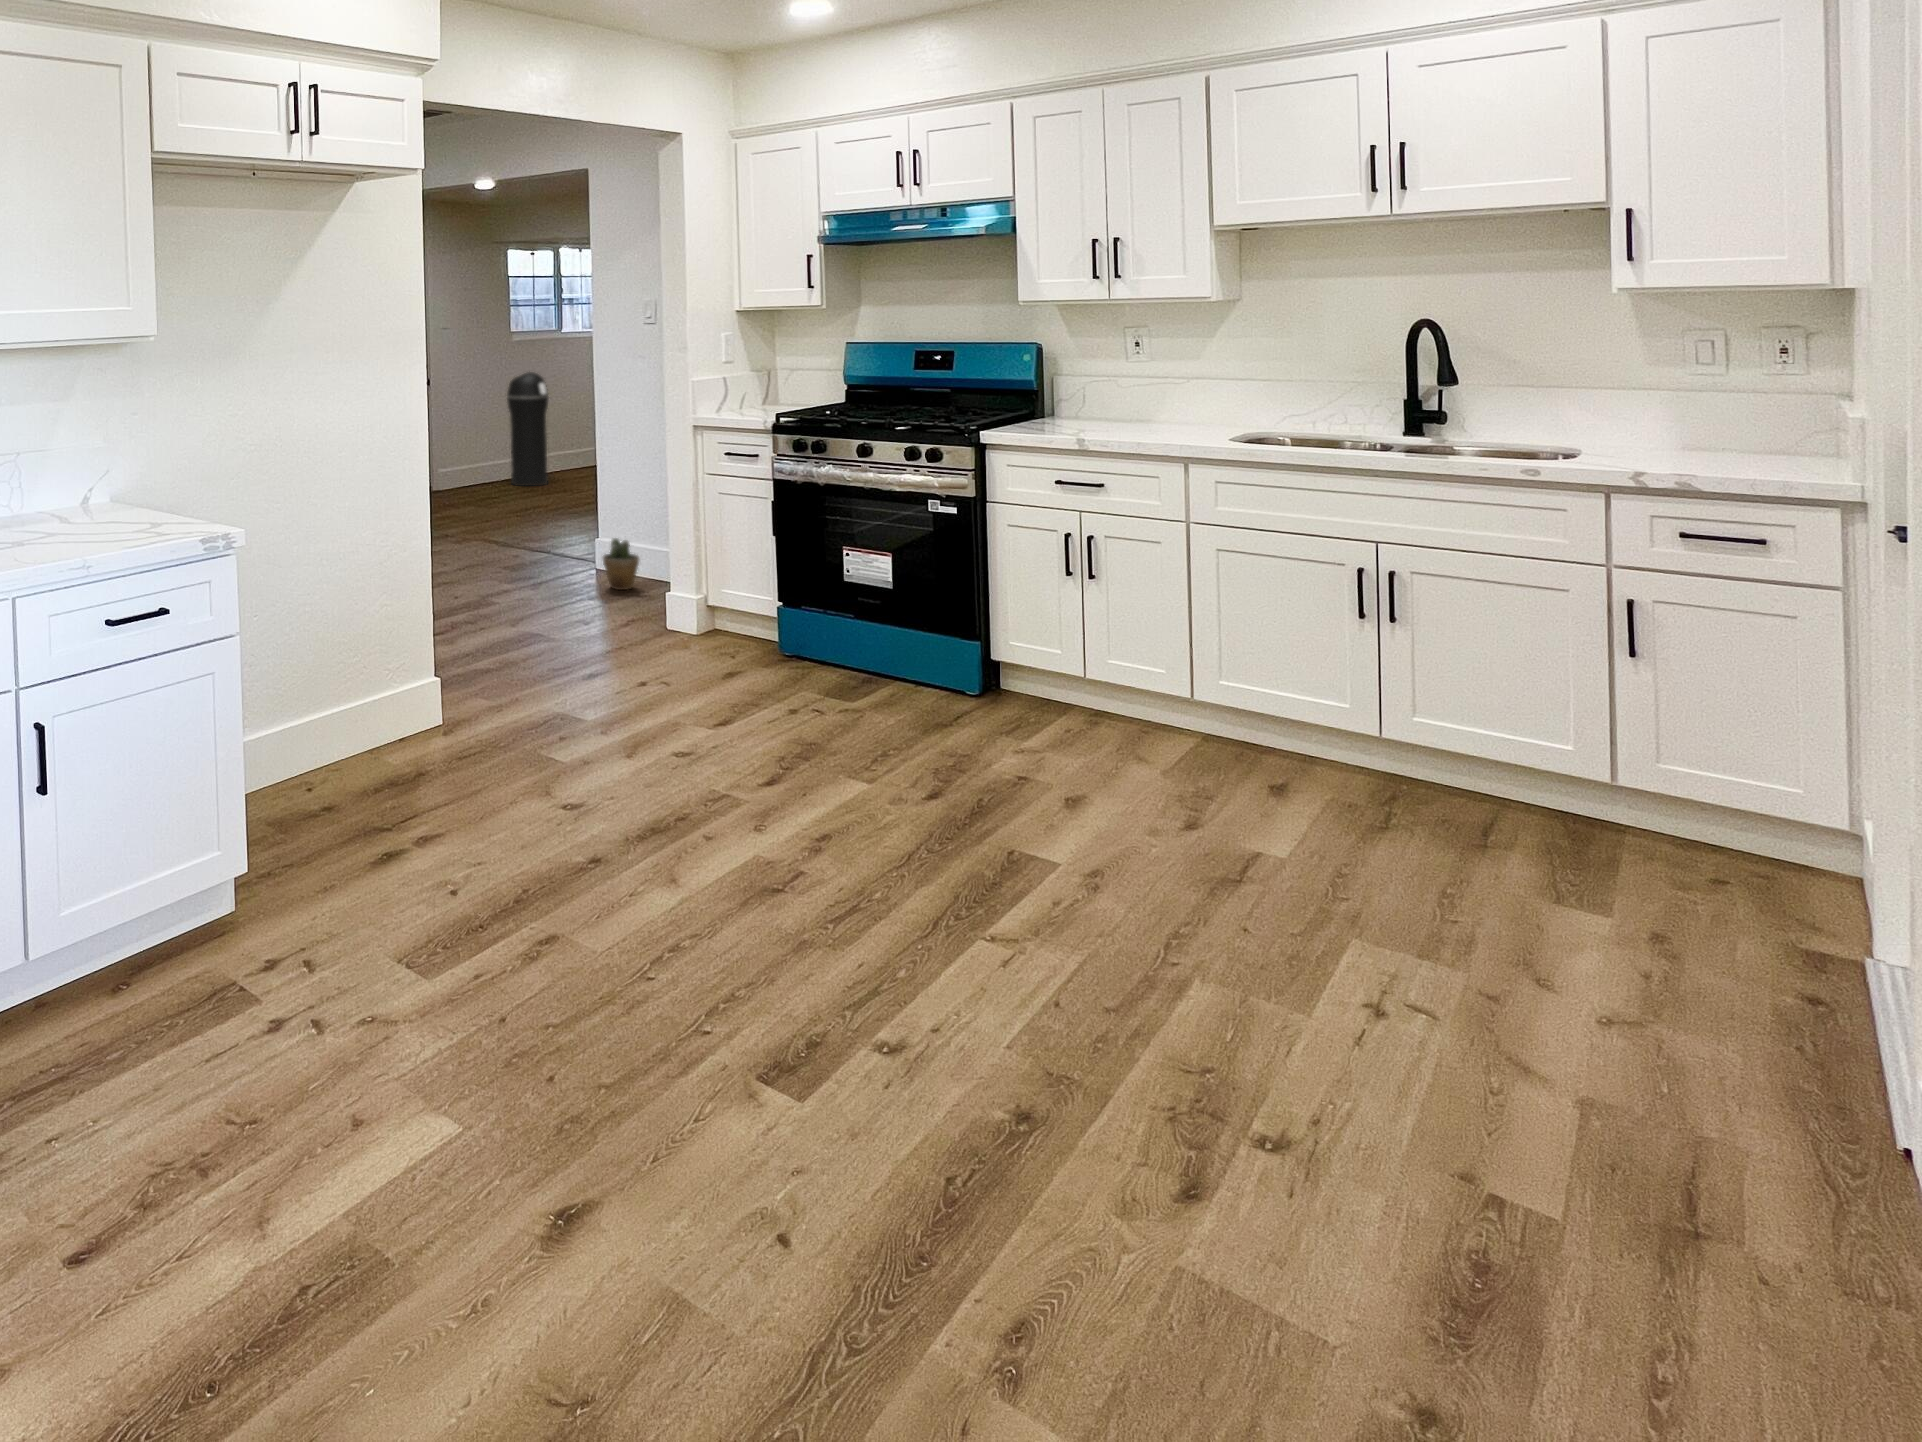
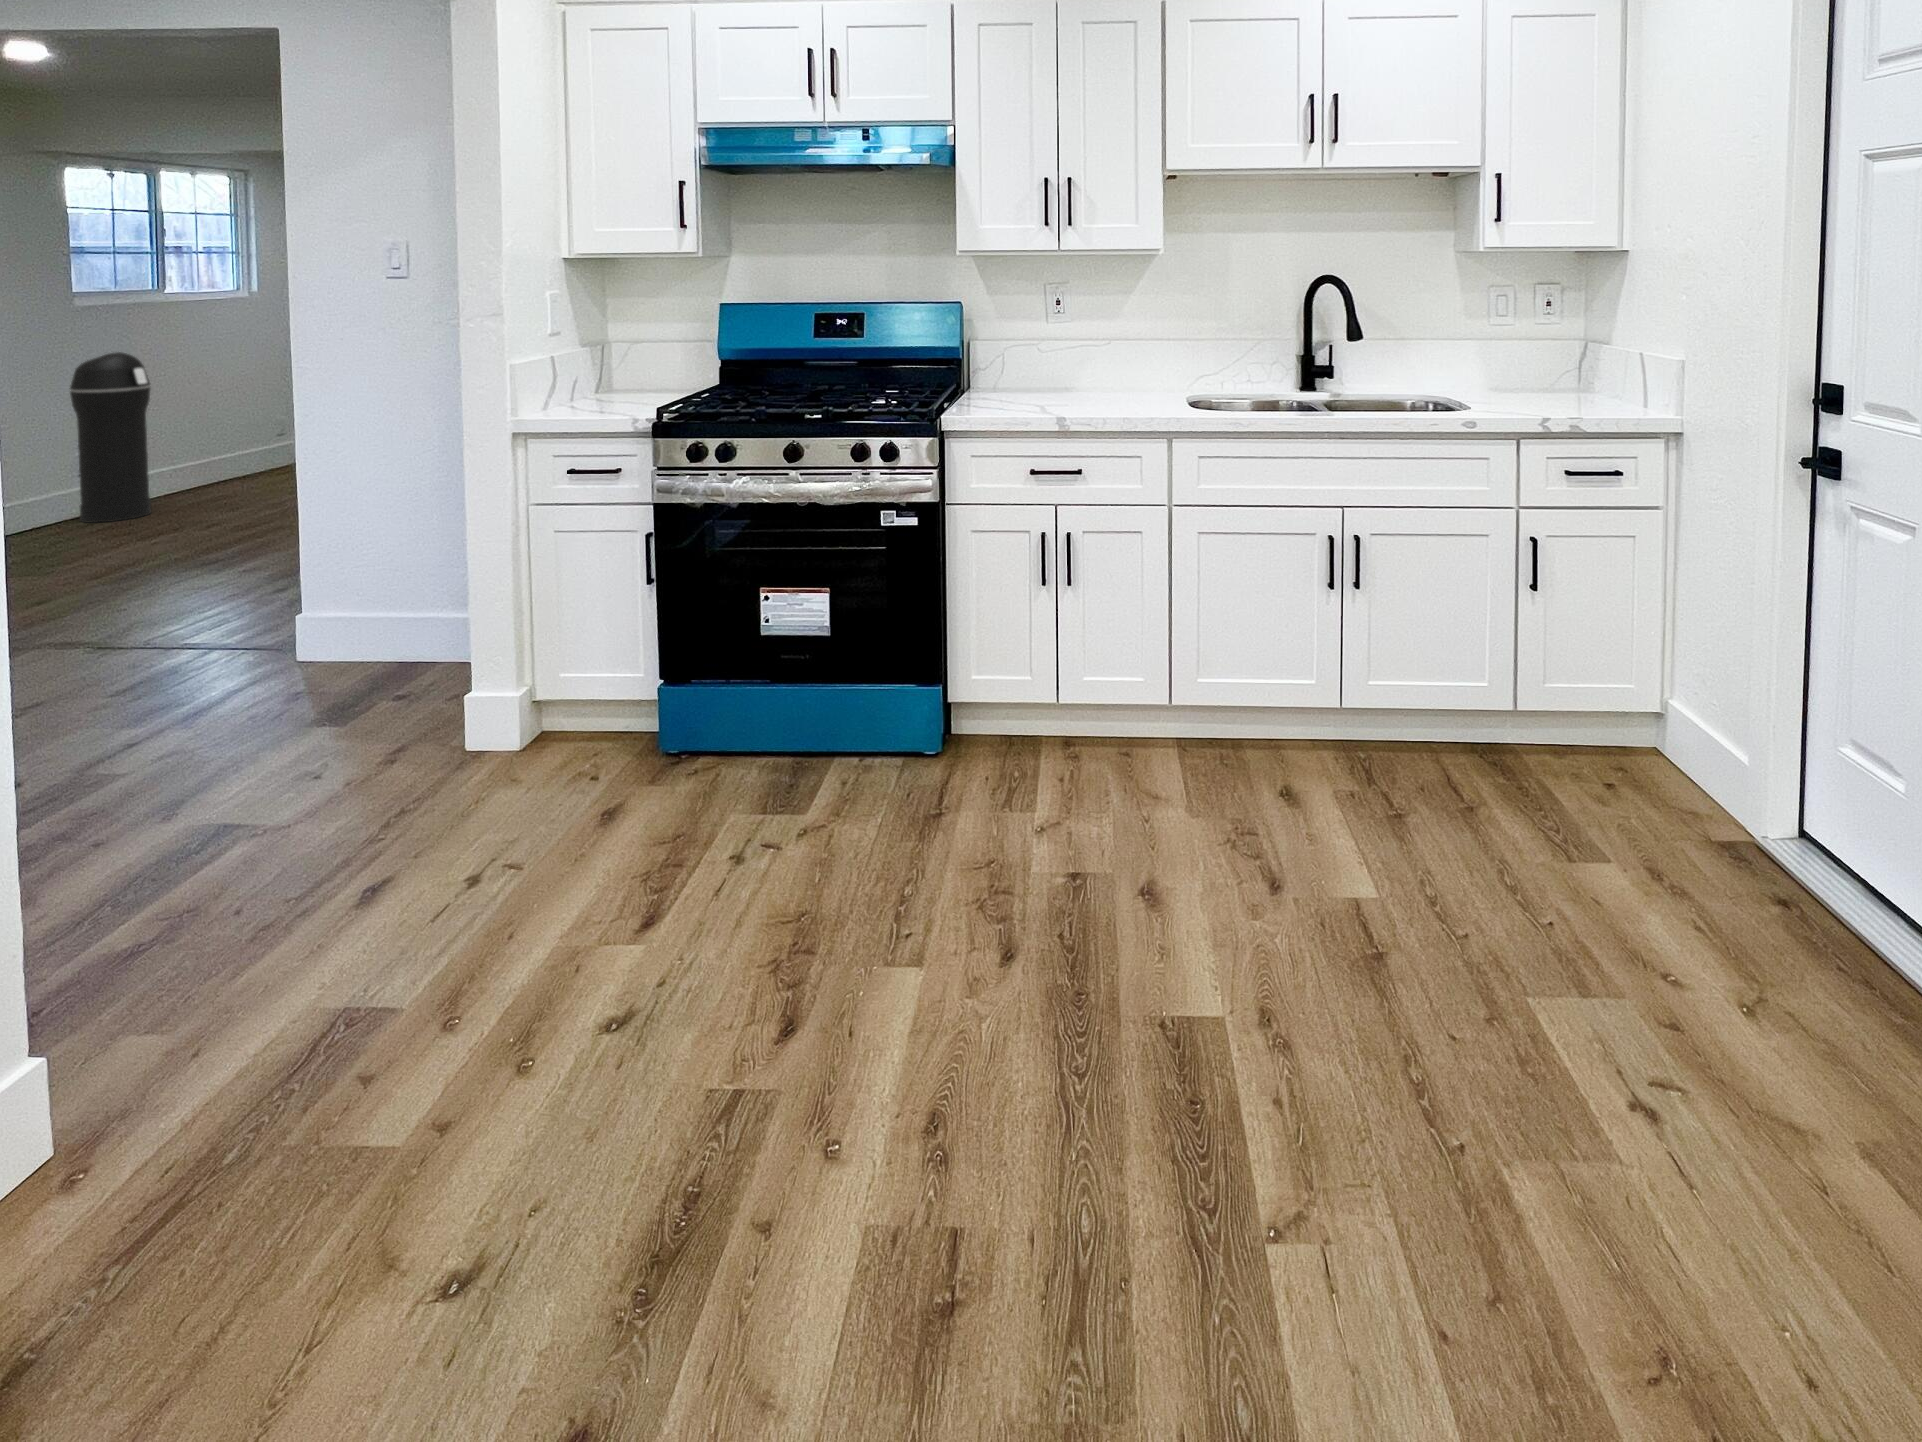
potted plant: present [603,538,639,590] -> none [313,605,380,685]

